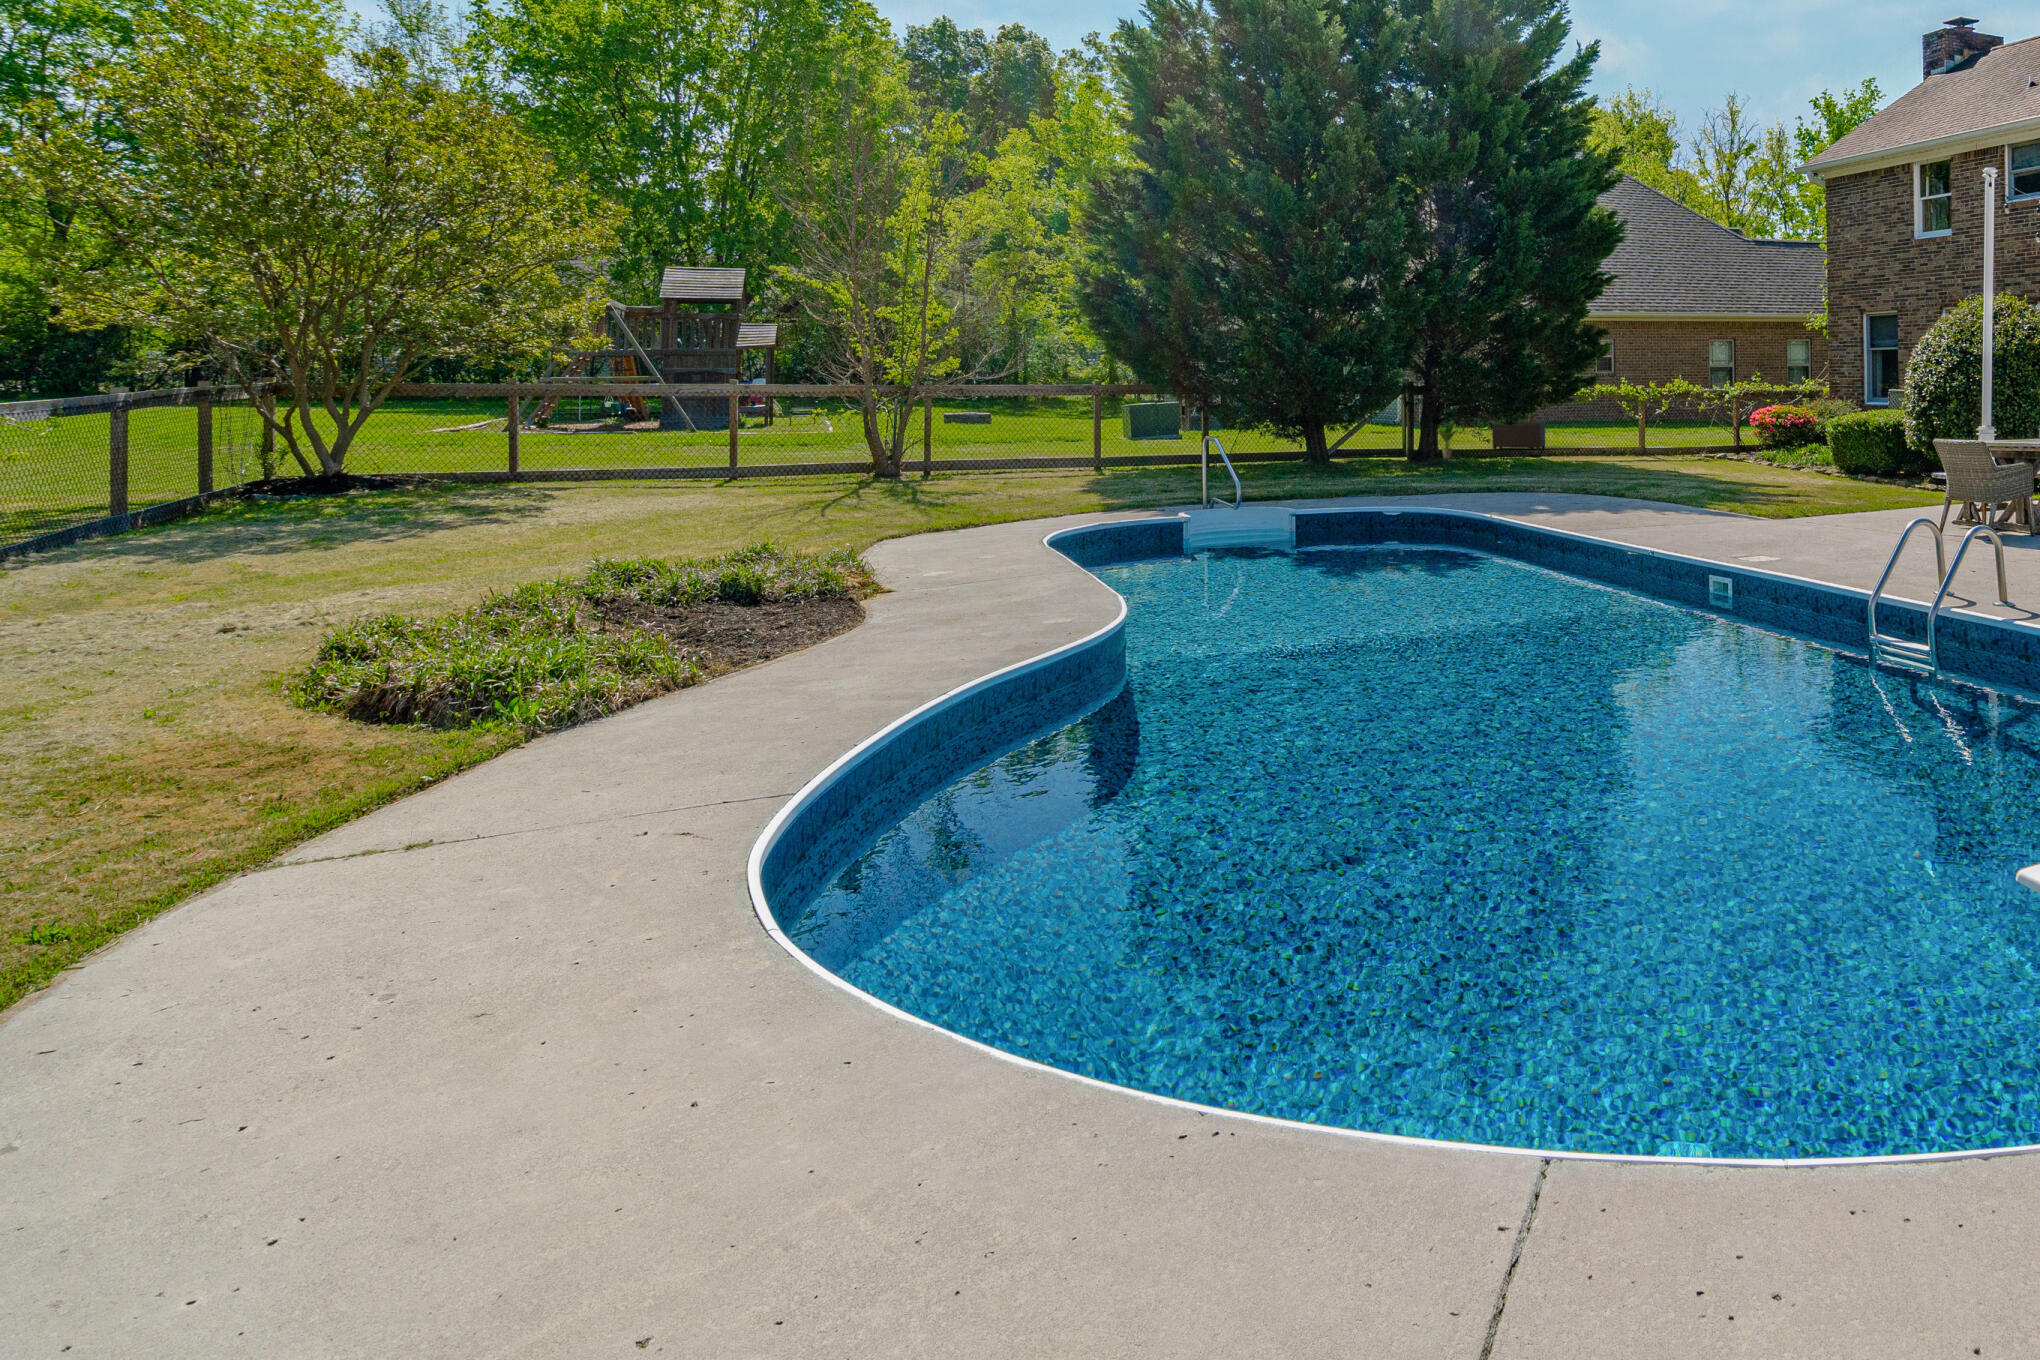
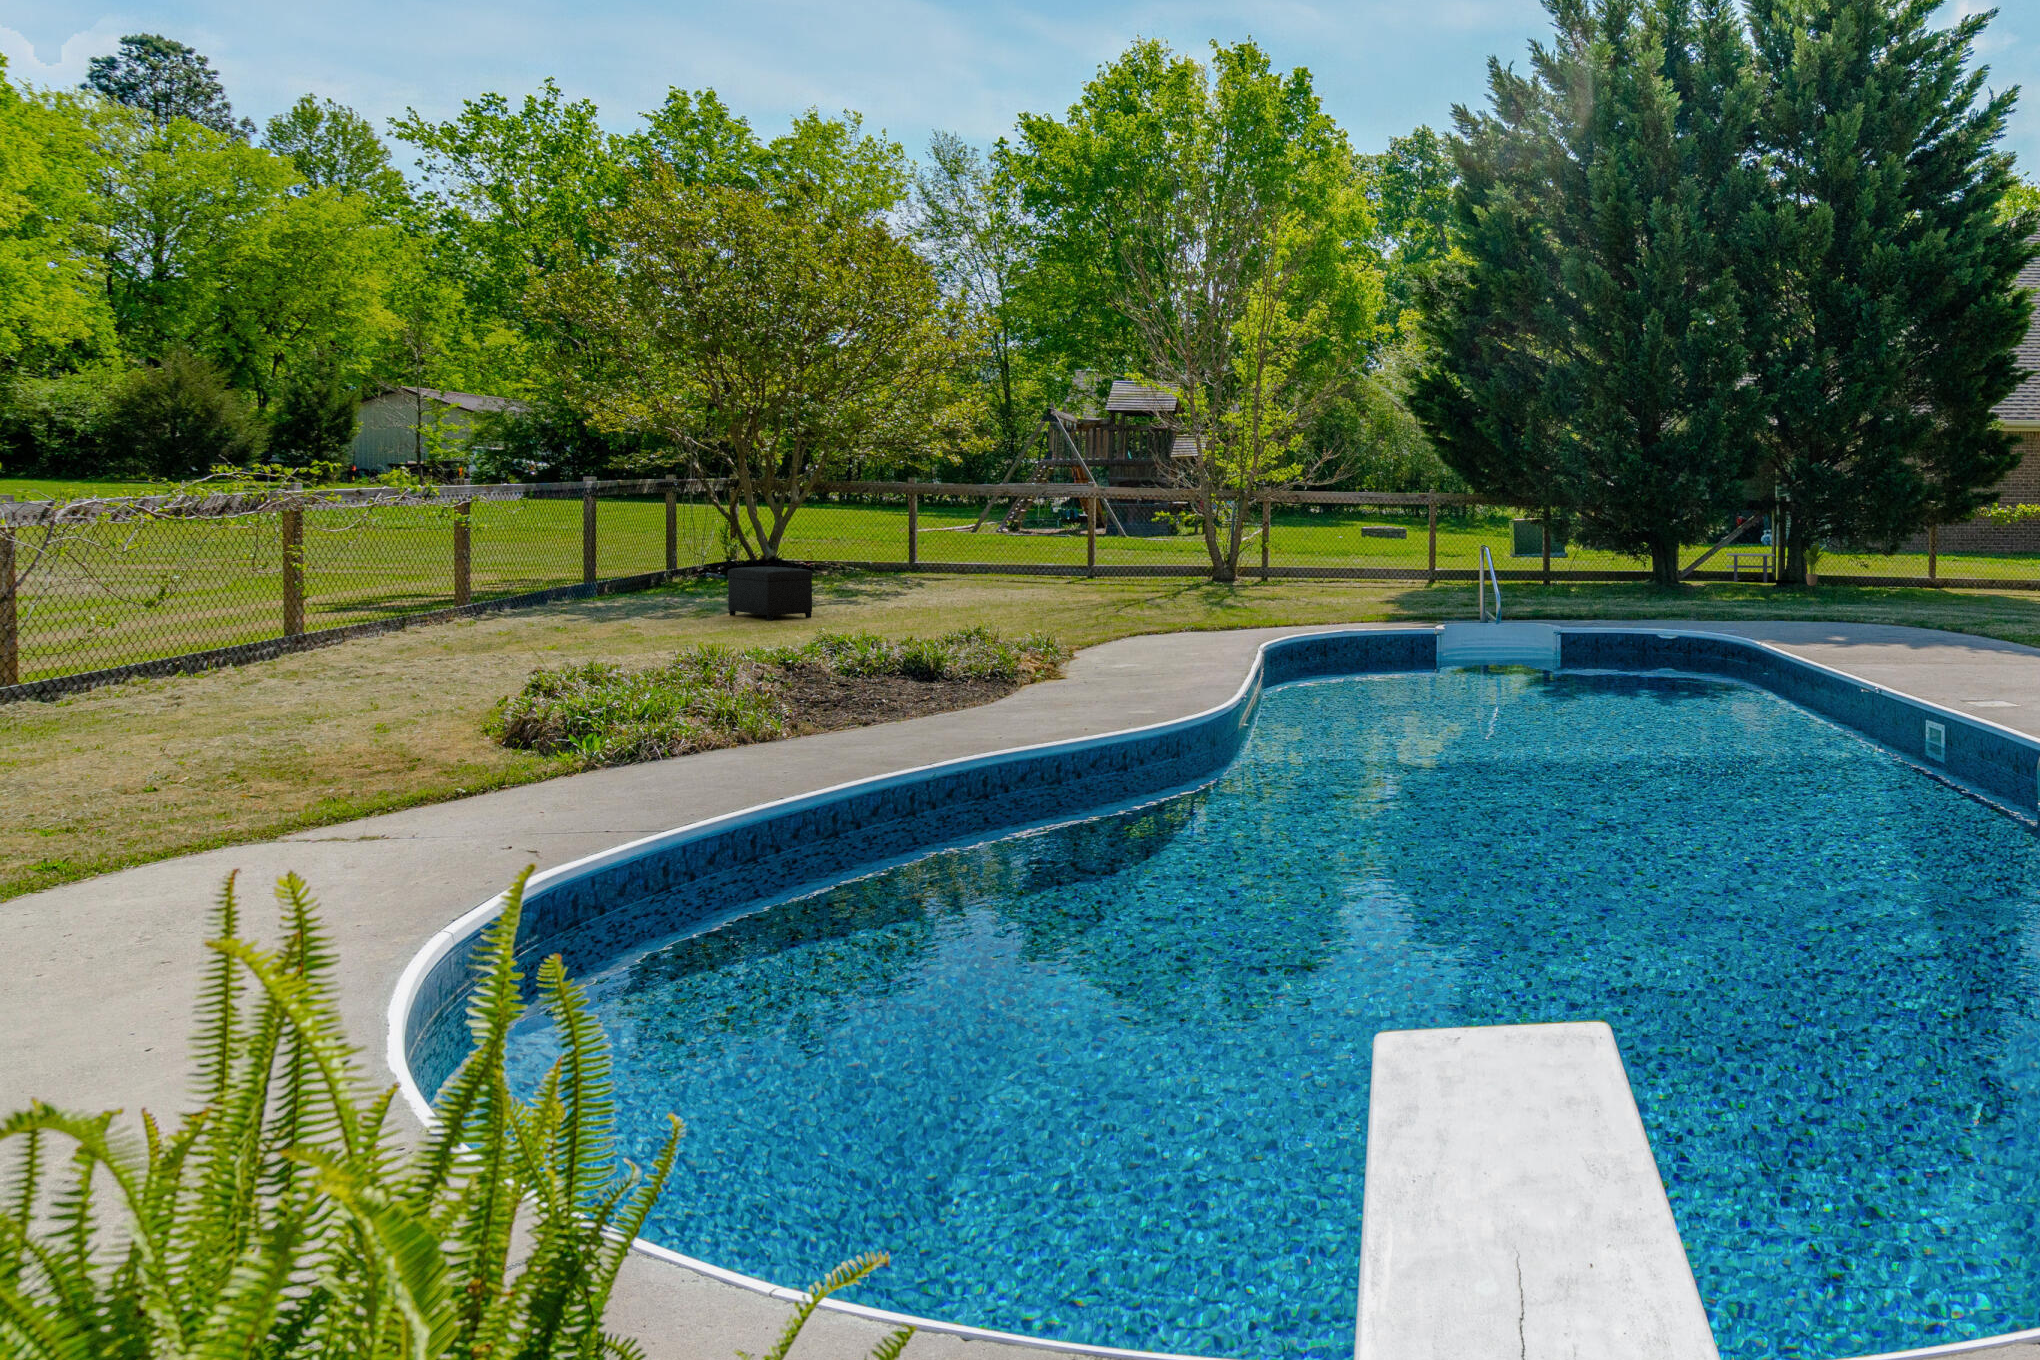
ottoman: present [1492,422,1545,450] -> present [728,567,813,620]
side table: none [1367,432,1413,458] -> present [1726,553,1775,583]

